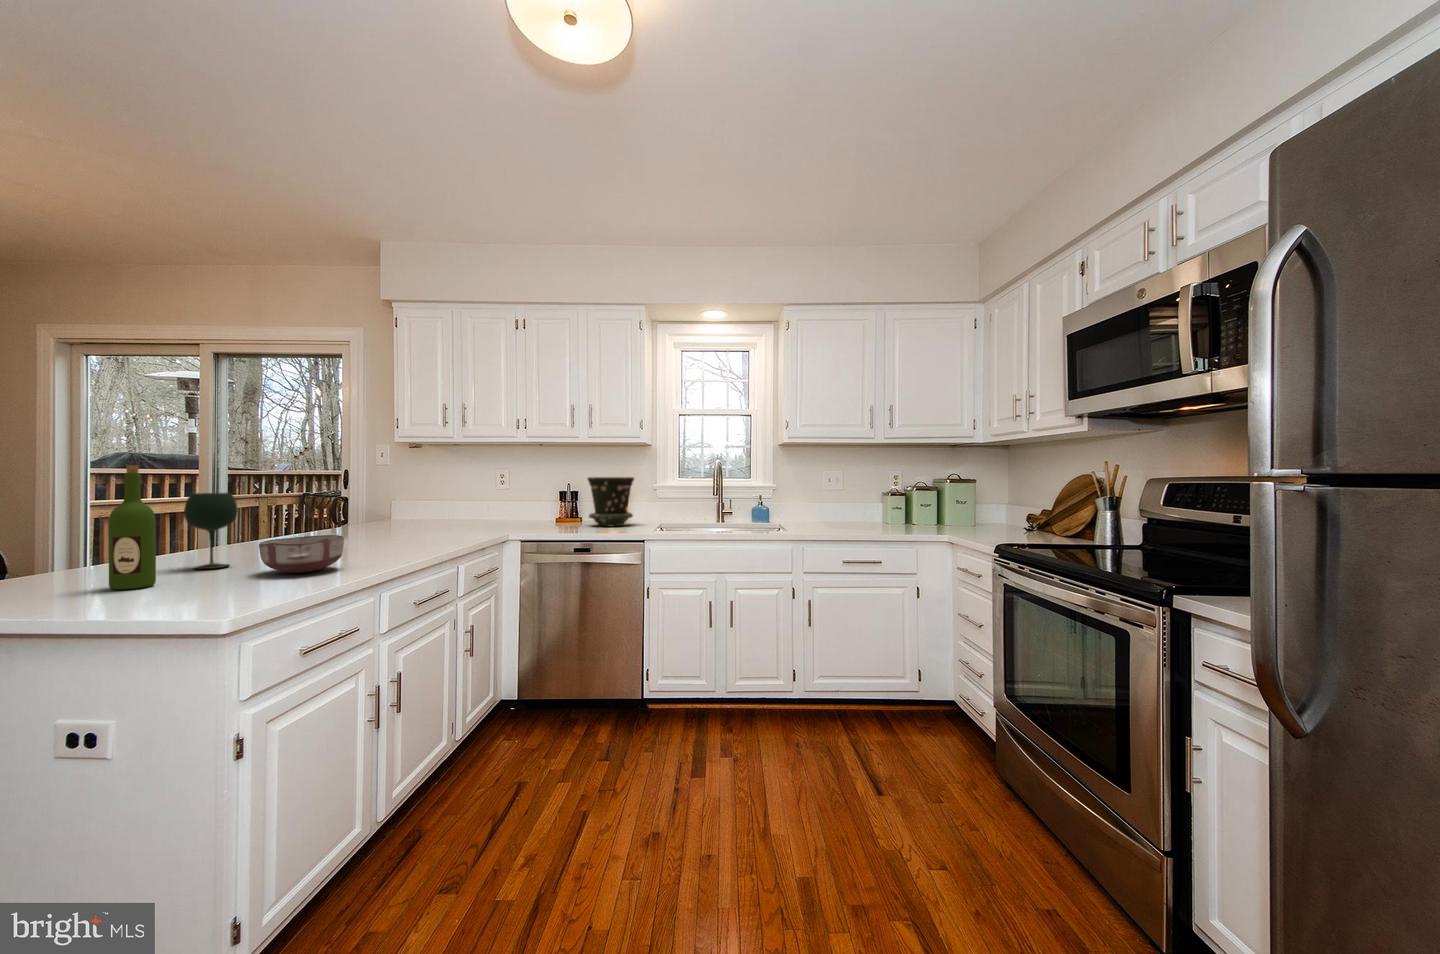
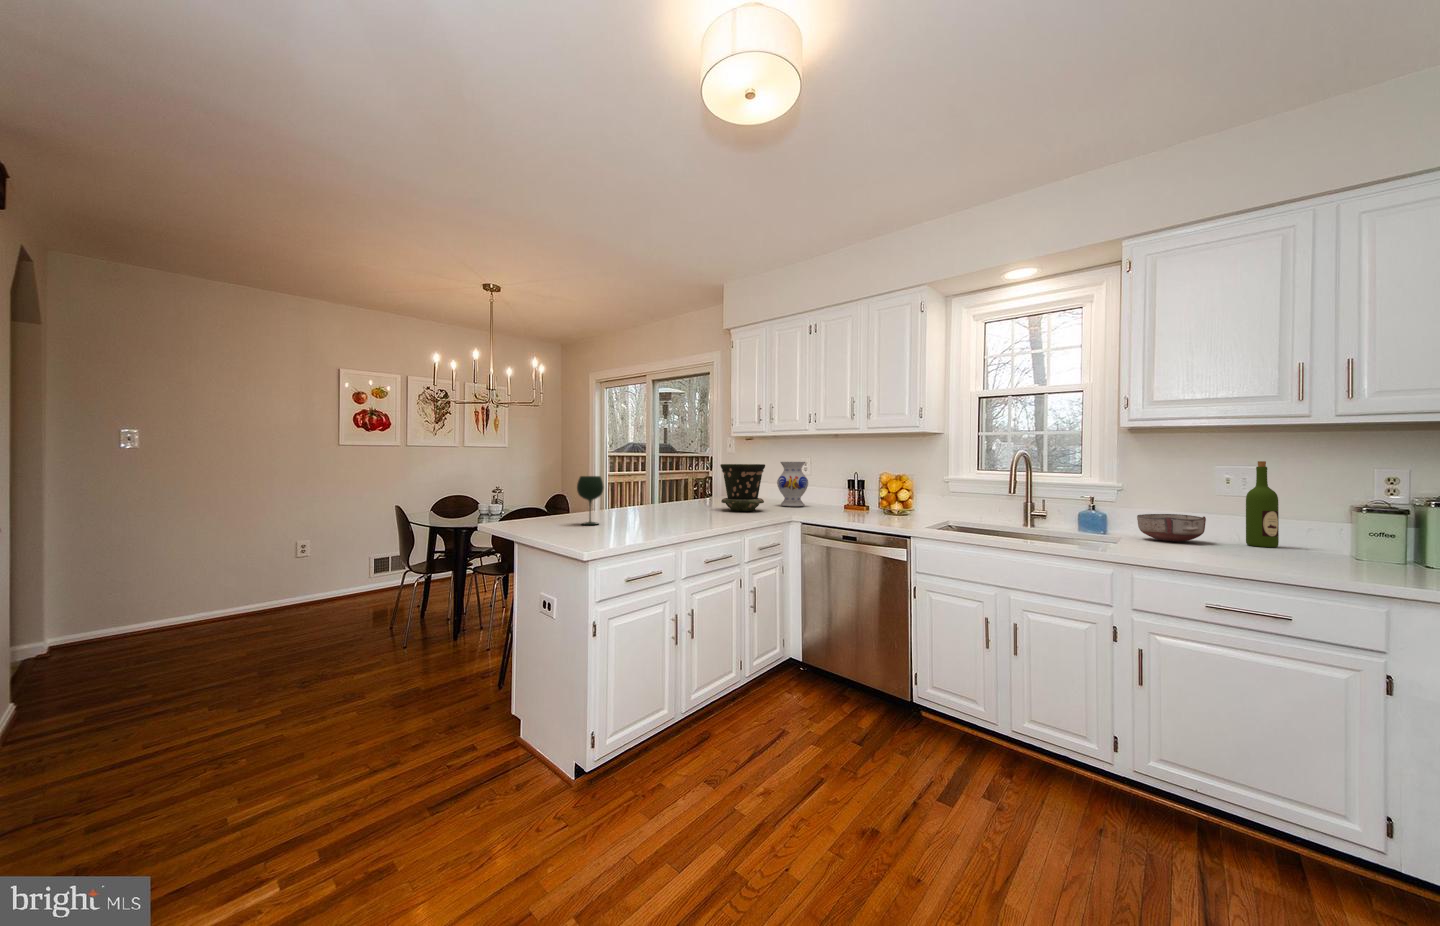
wine bottle: present [109,465,156,590] -> present [1246,461,1279,547]
vase: none [473,470,512,523] -> present [777,462,808,507]
flower pot: present [588,477,634,526] -> present [720,464,765,511]
ceramic bowl: present [259,535,344,573] -> present [1137,514,1206,542]

